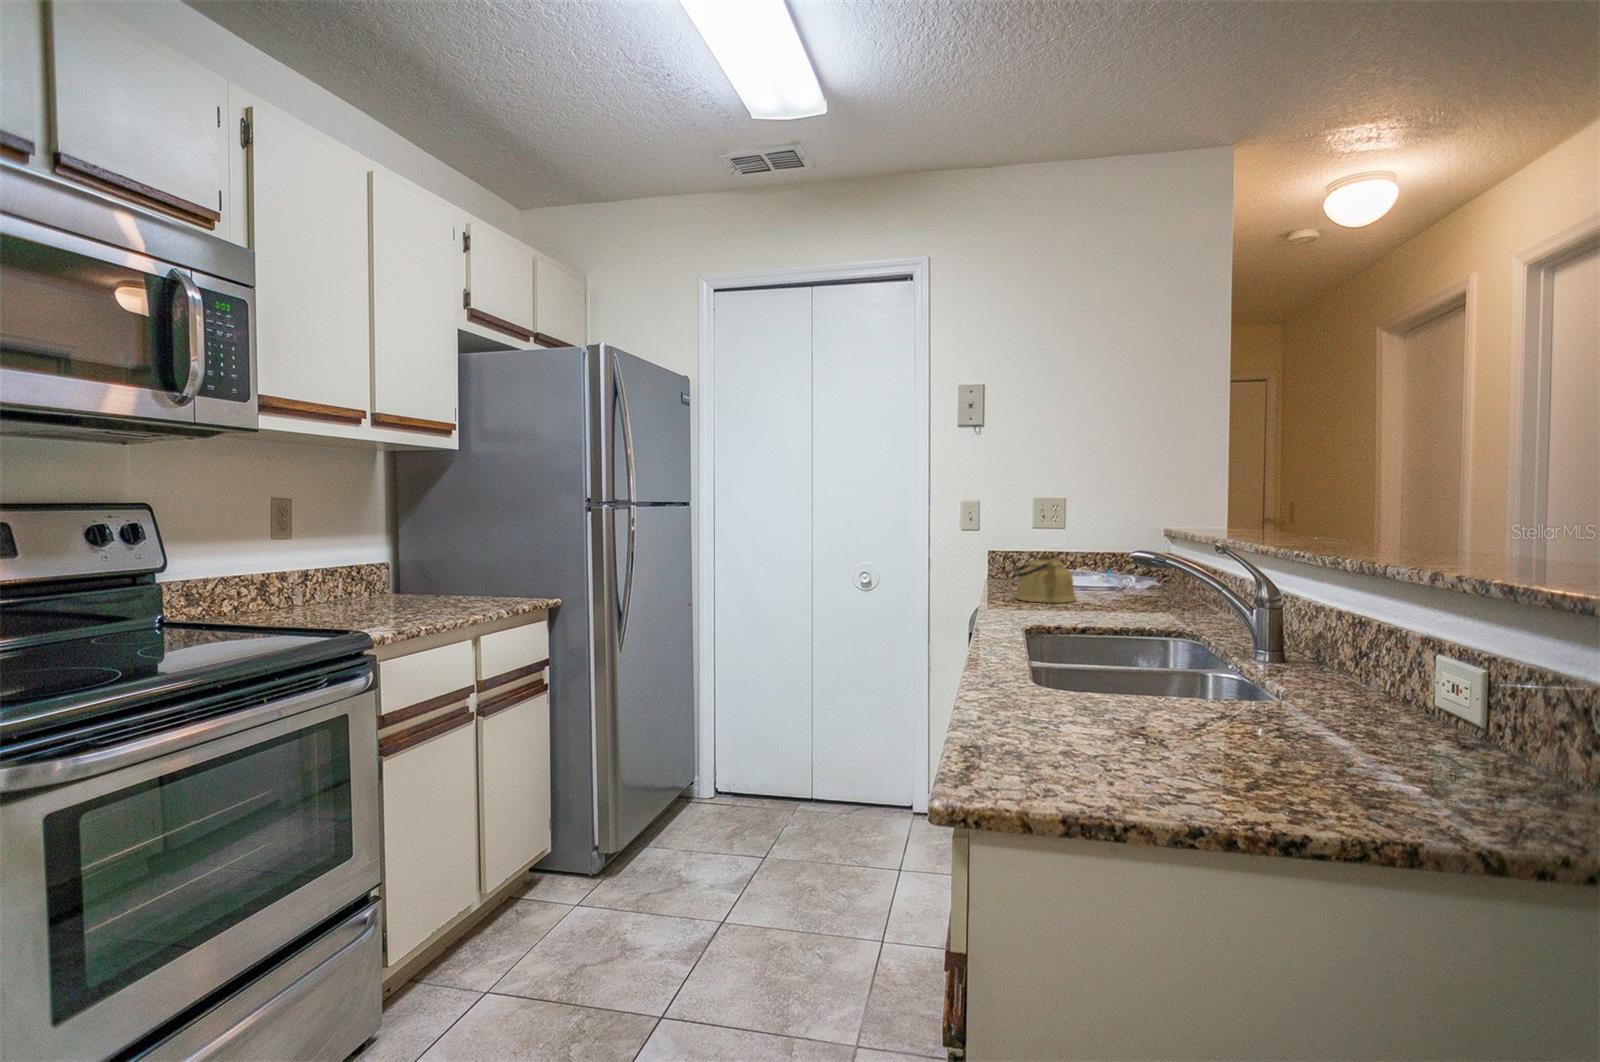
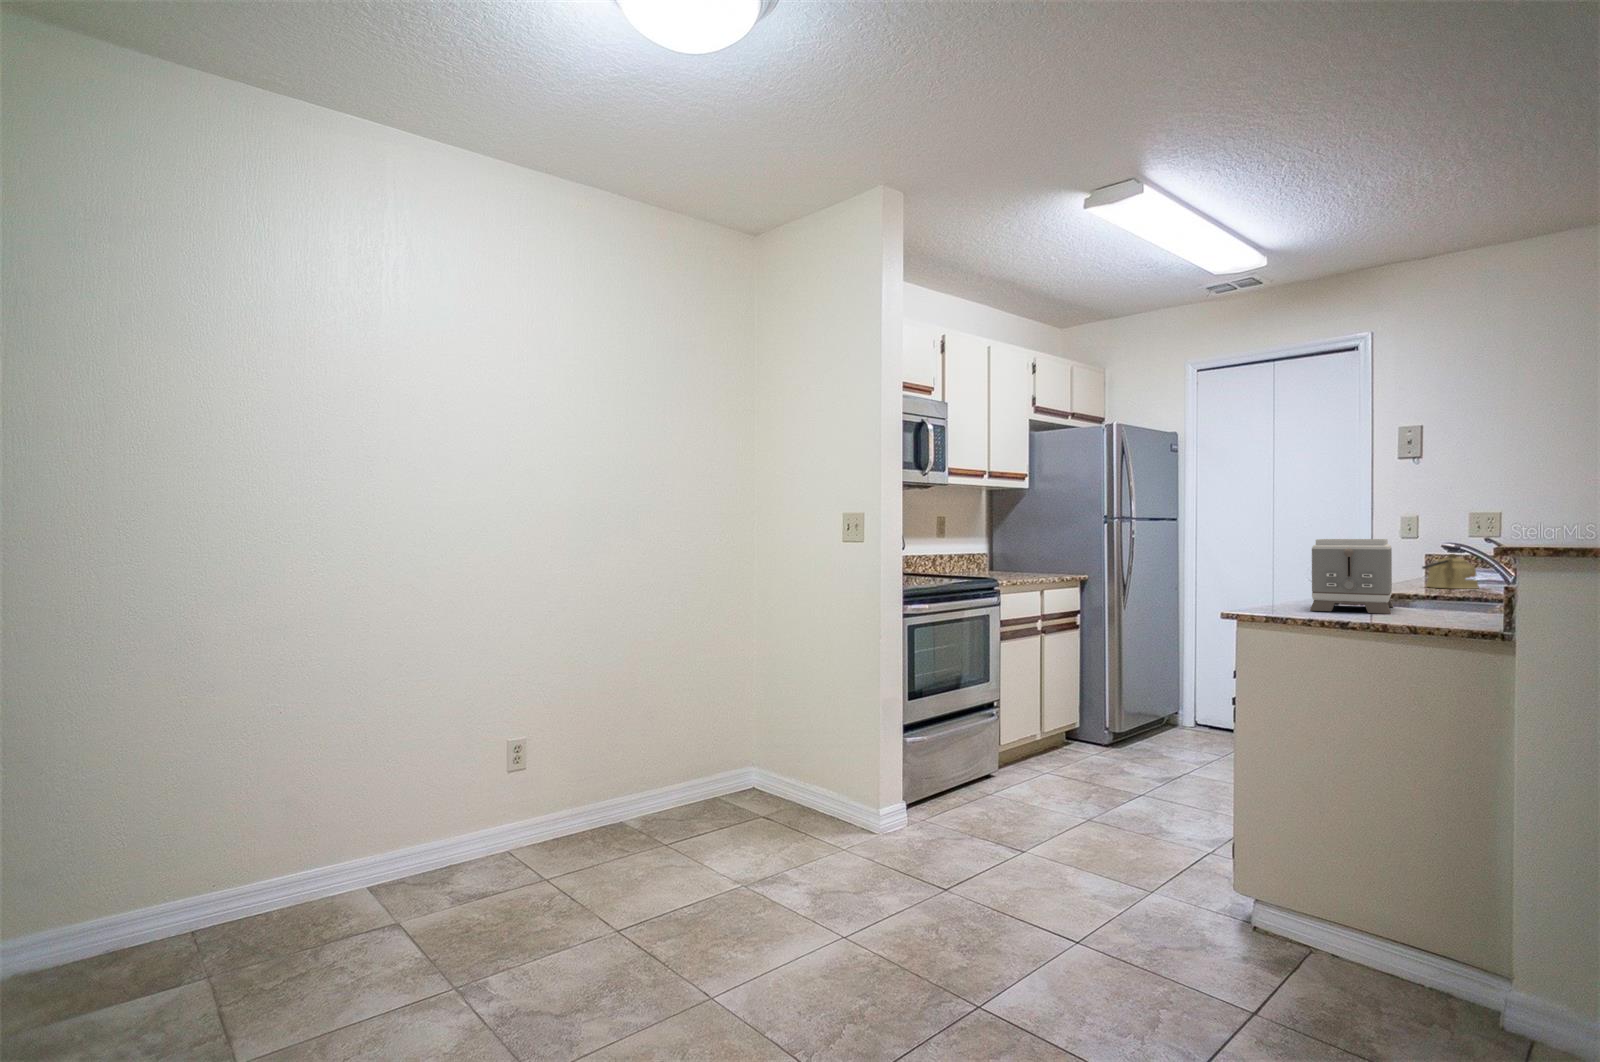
toaster: none [1093,564,1411,795] -> present [1310,539,1393,614]

